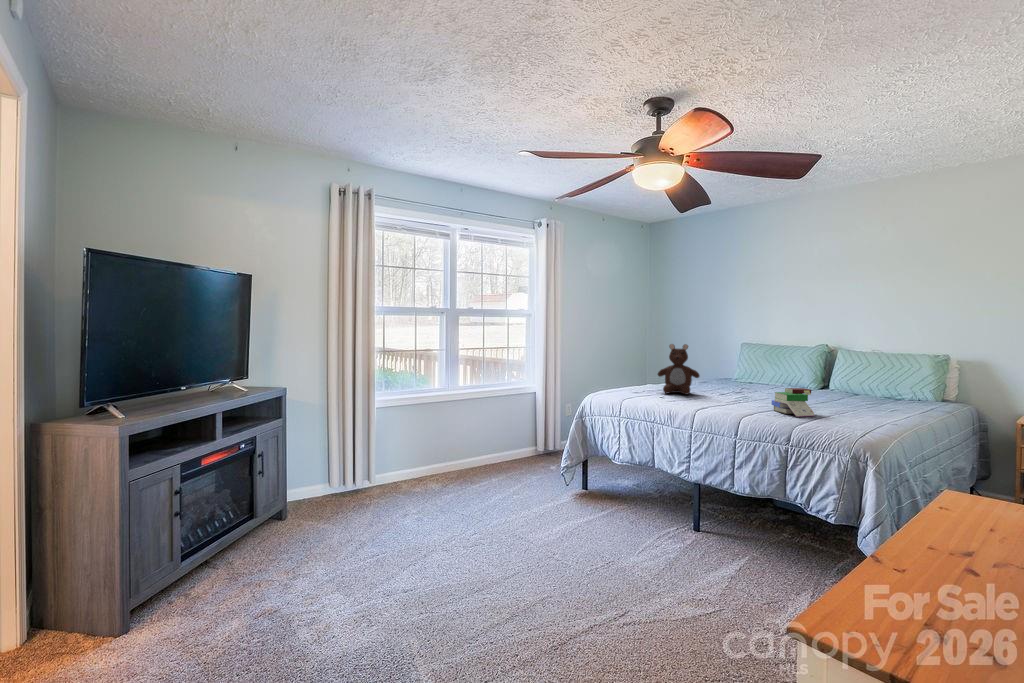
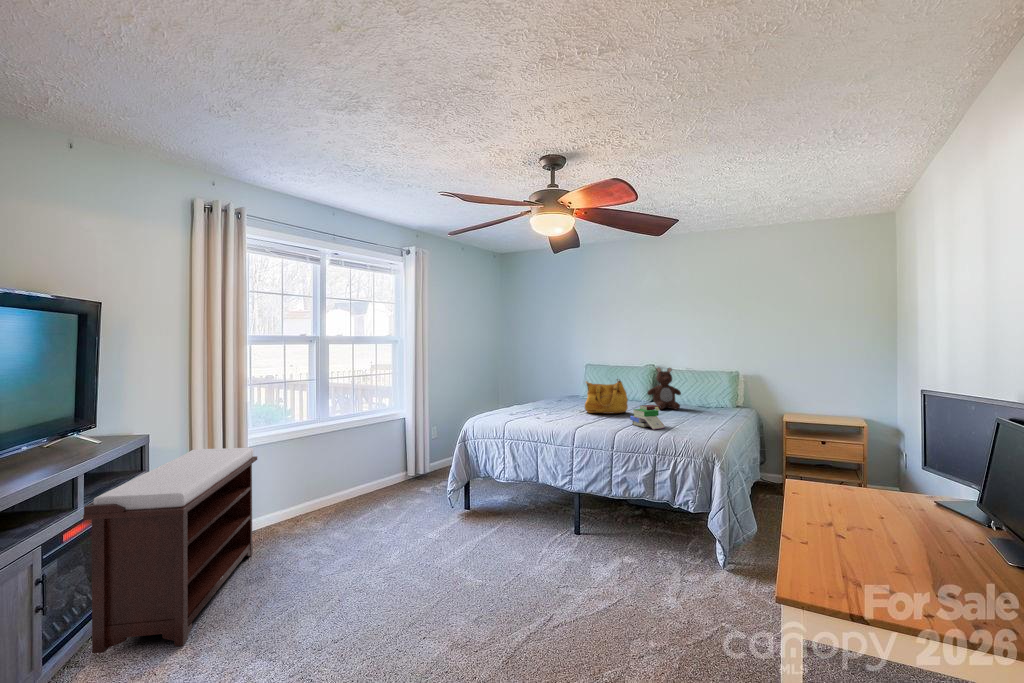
teddy bear: present [658,344,700,394] -> present [647,368,681,410]
handbag: none [723,358,779,398] -> present [585,379,628,414]
bench: none [219,405,378,568] -> present [83,448,257,653]

